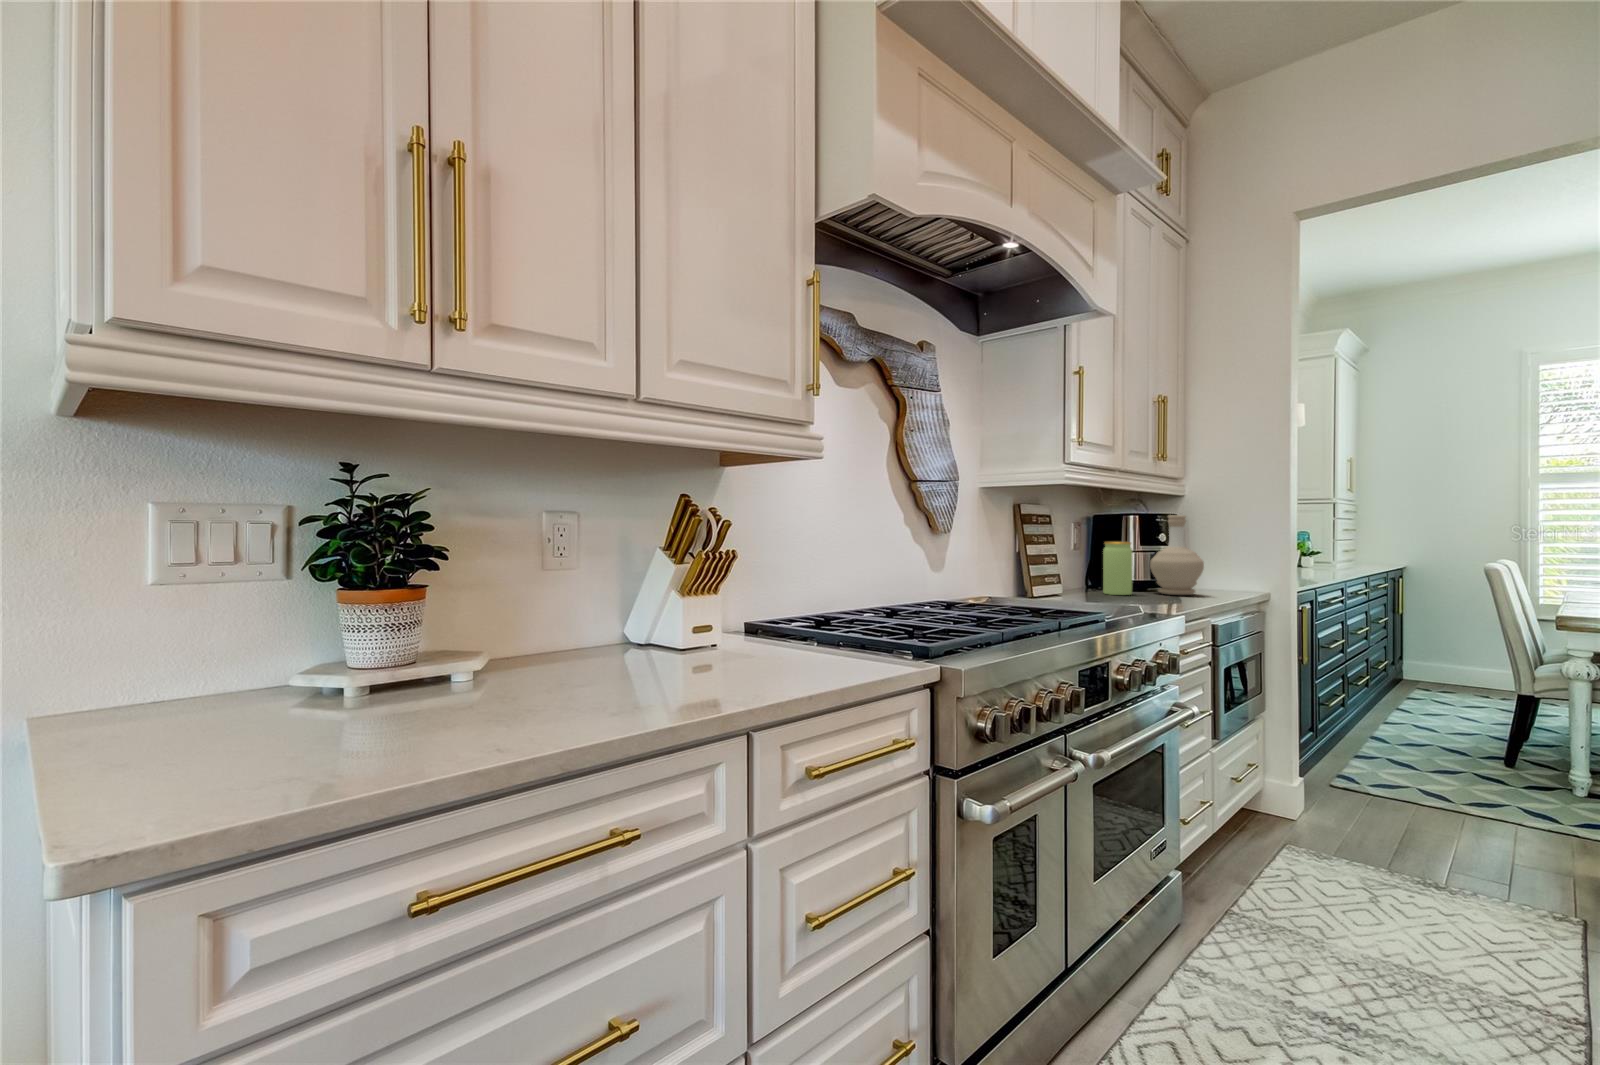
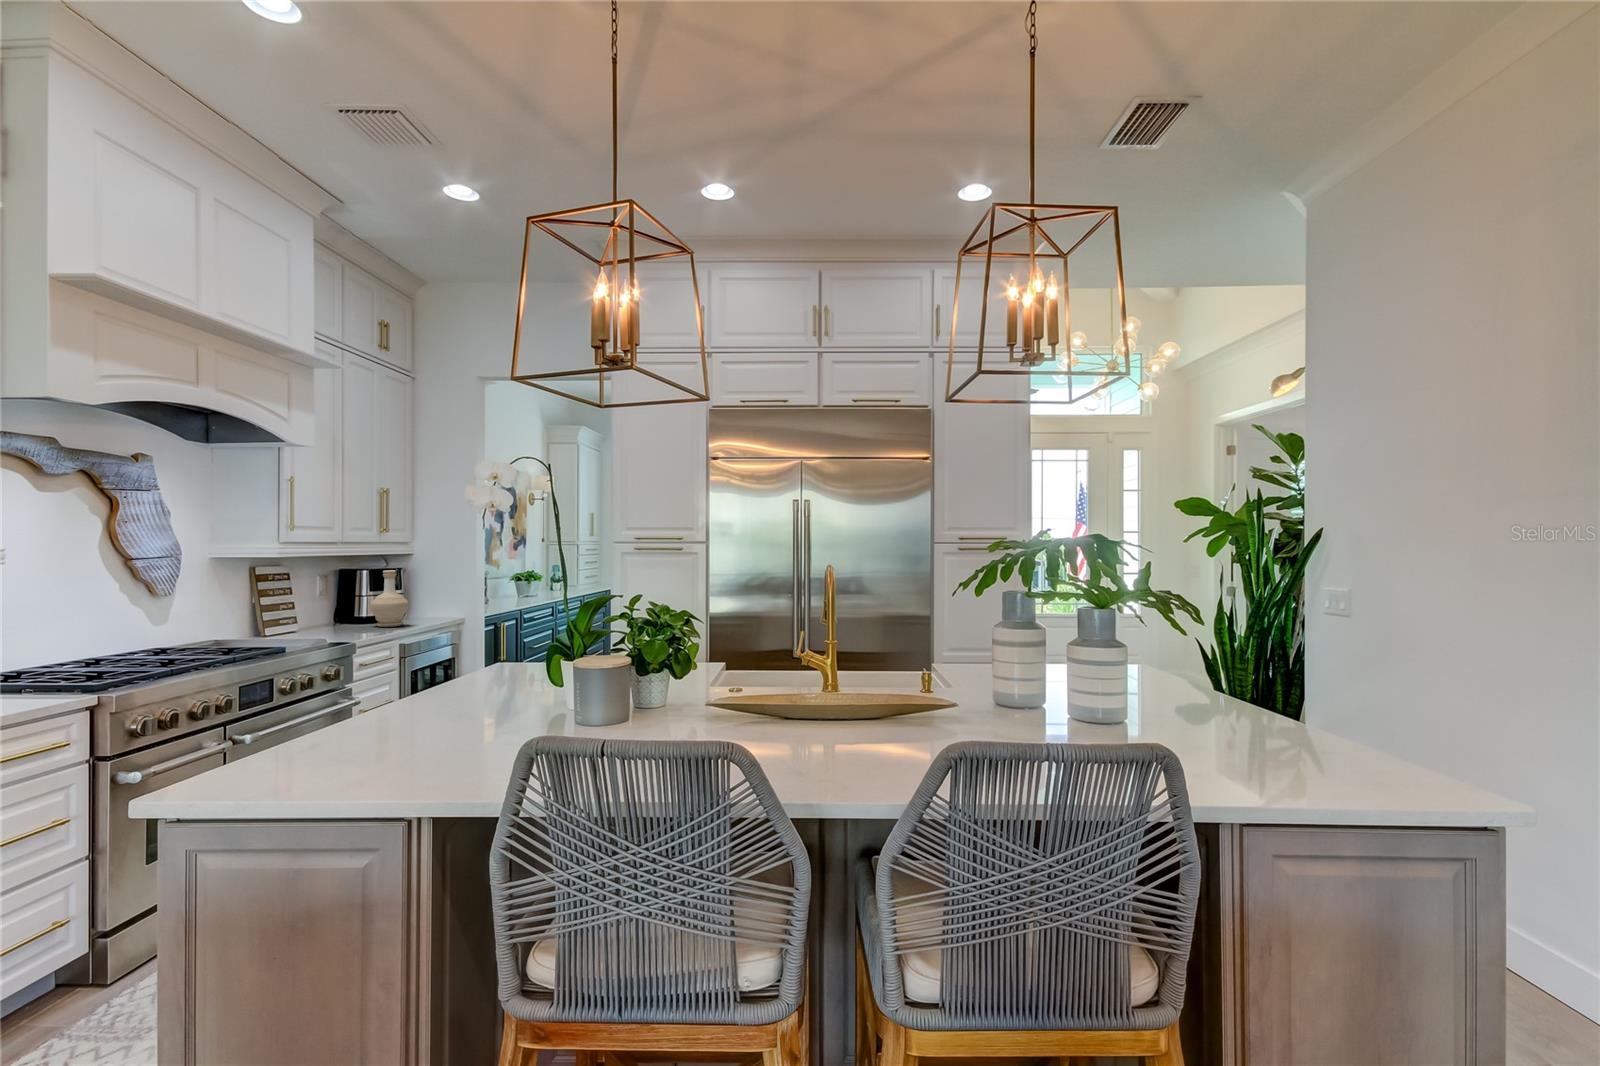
jar: present [1103,542,1132,595] -> none [328,591,351,631]

